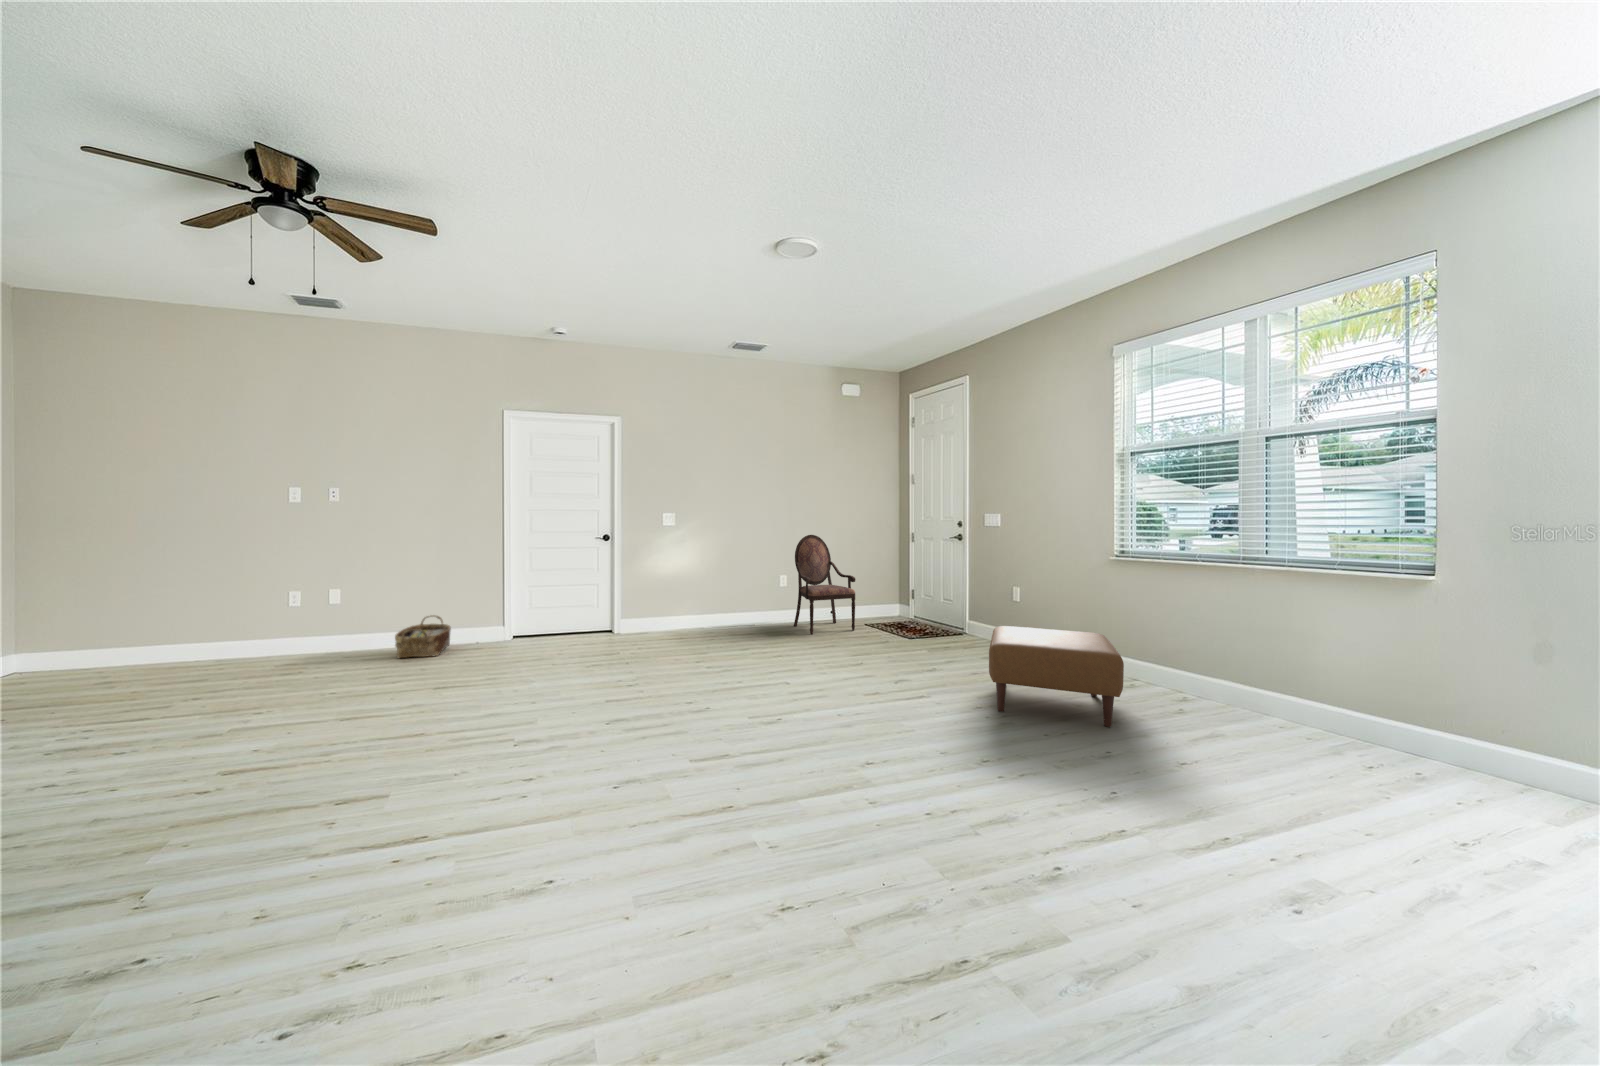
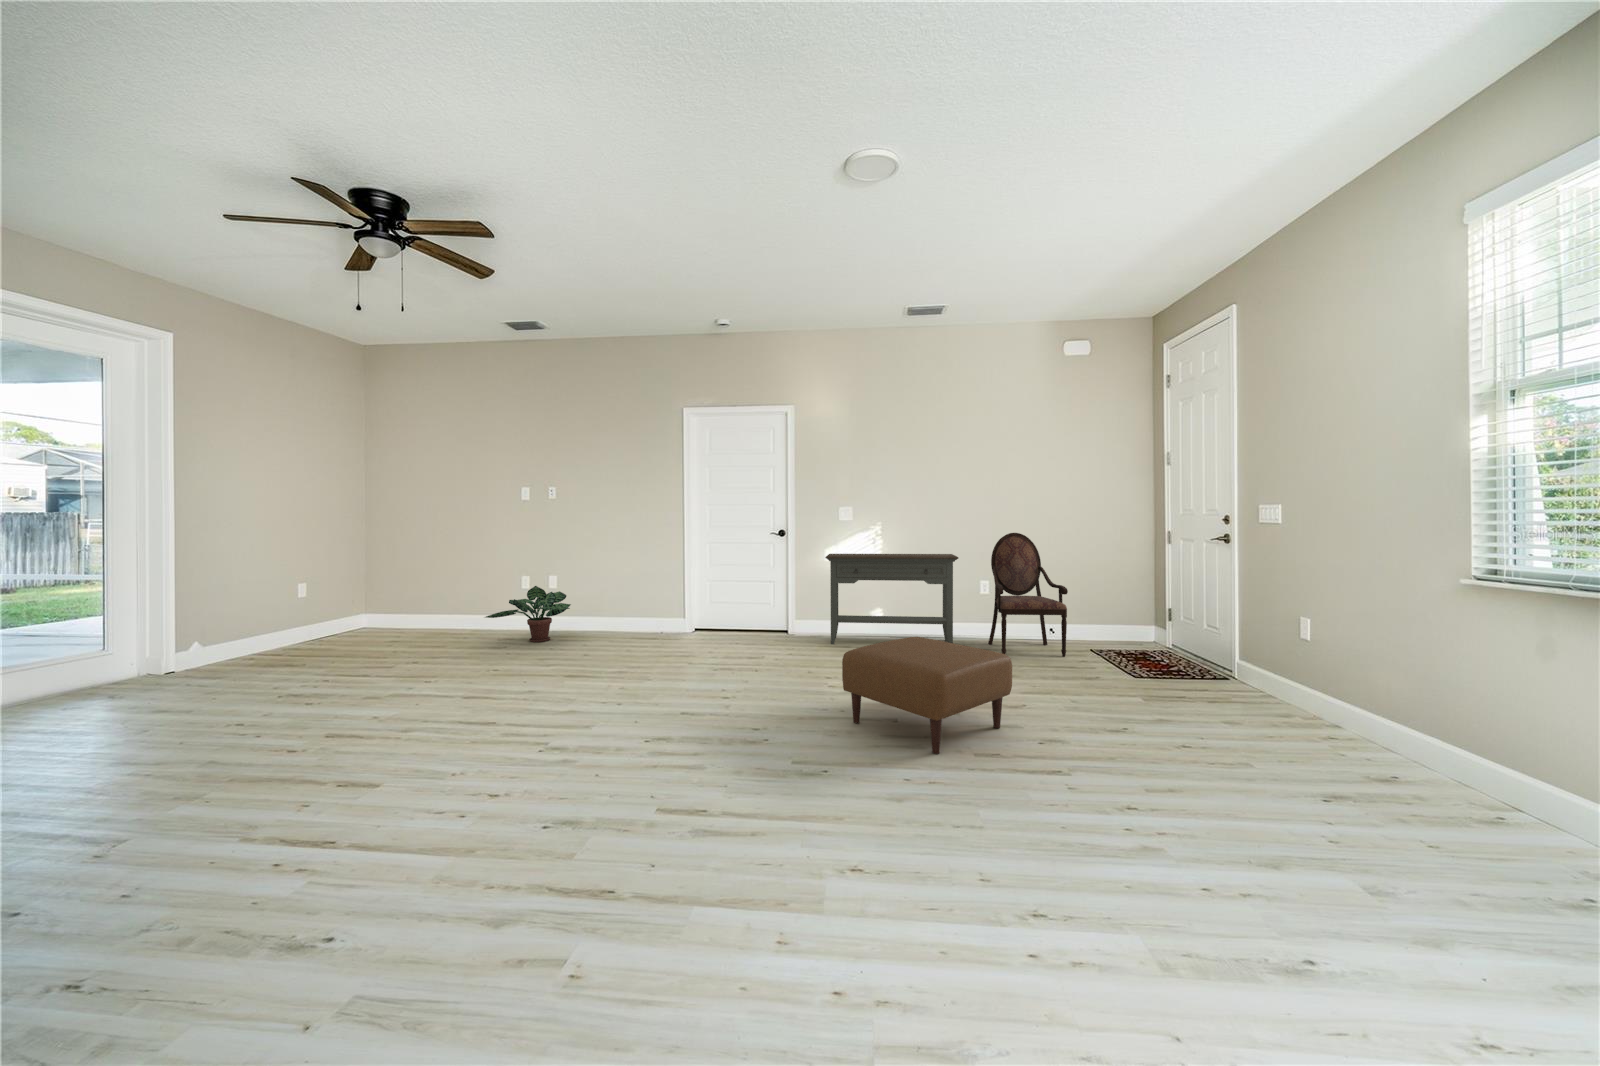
console table: none [655,553,774,639] -> present [825,554,958,644]
potted plant: none [192,601,342,672] -> present [486,586,571,642]
woven basket: present [395,615,451,658] -> none [607,604,649,641]
ottoman: present [989,626,1124,727] -> present [842,637,1012,754]

